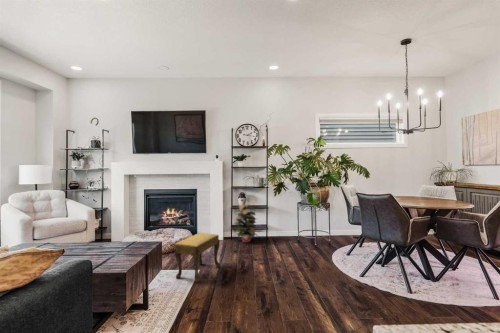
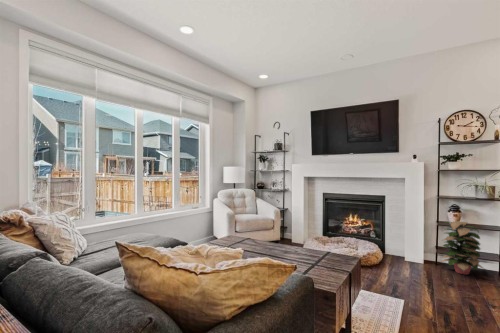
footstool: present [174,233,220,283] -> none [371,252,431,316]

